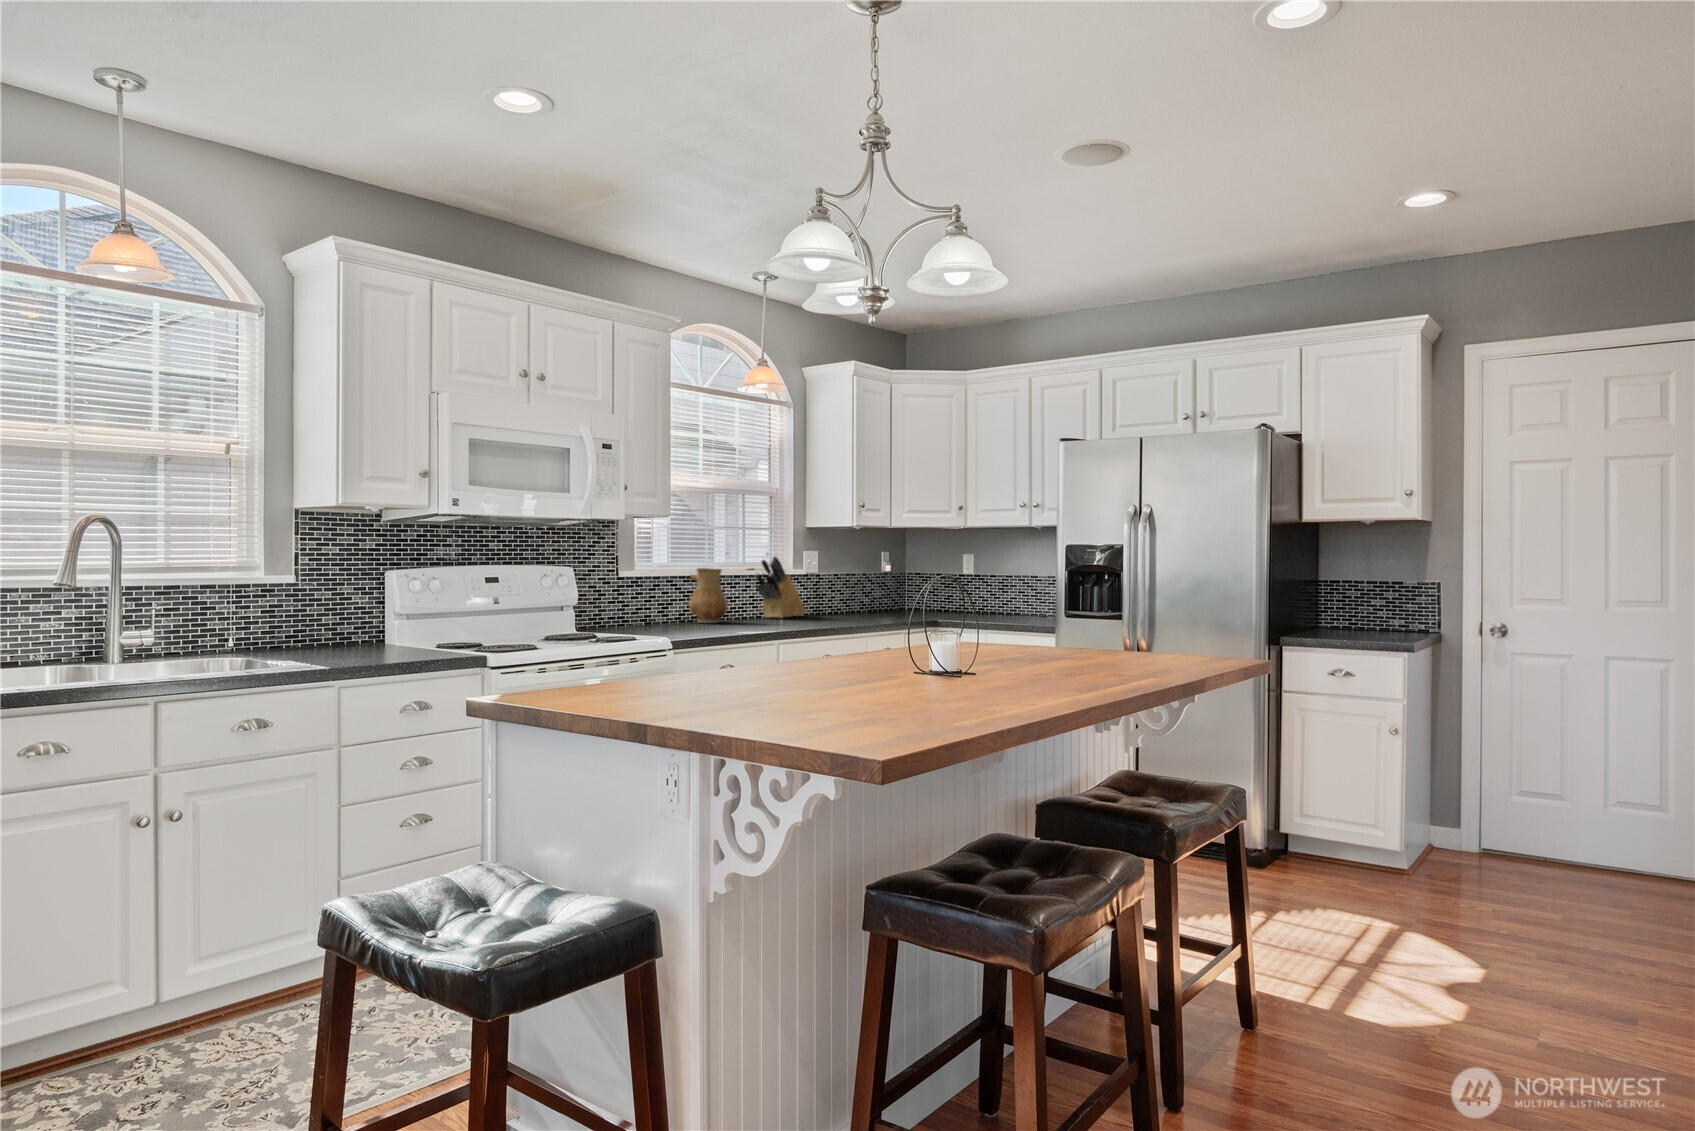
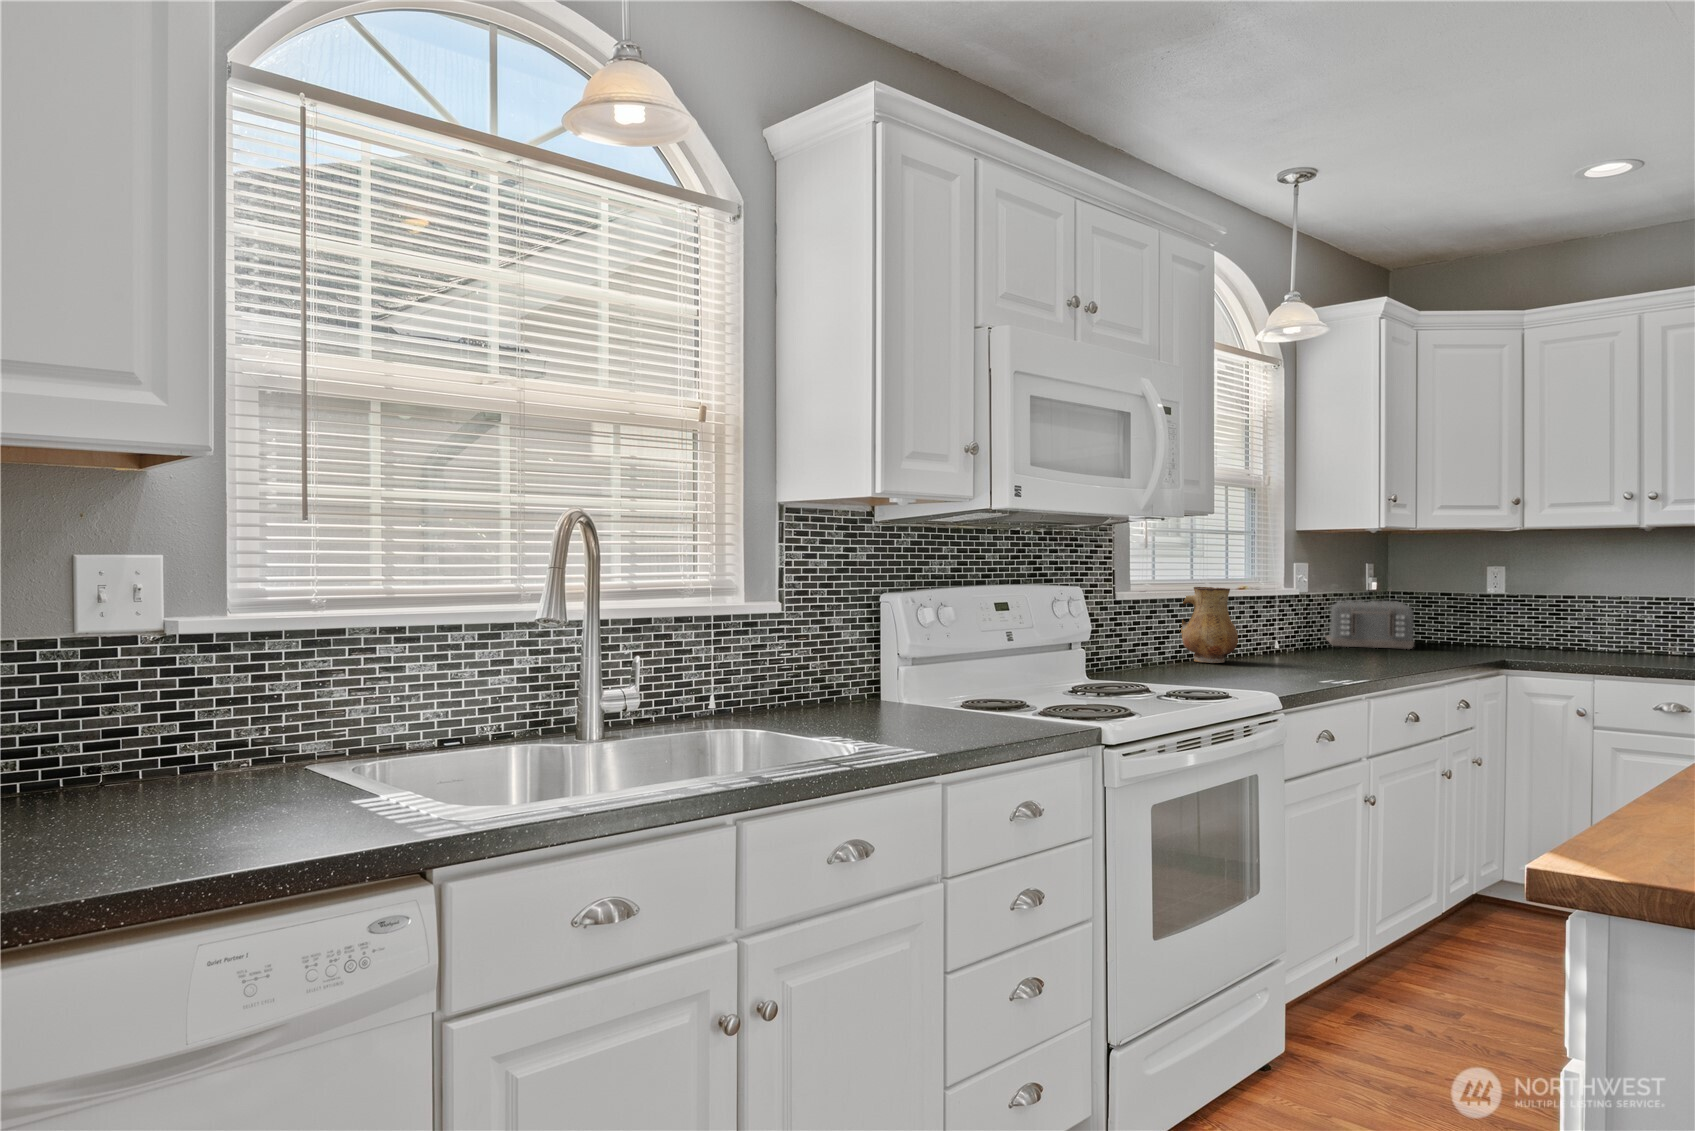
knife block: present [755,556,806,618] -> none [1251,570,1301,655]
toaster: none [843,580,906,614] -> present [1326,600,1414,649]

